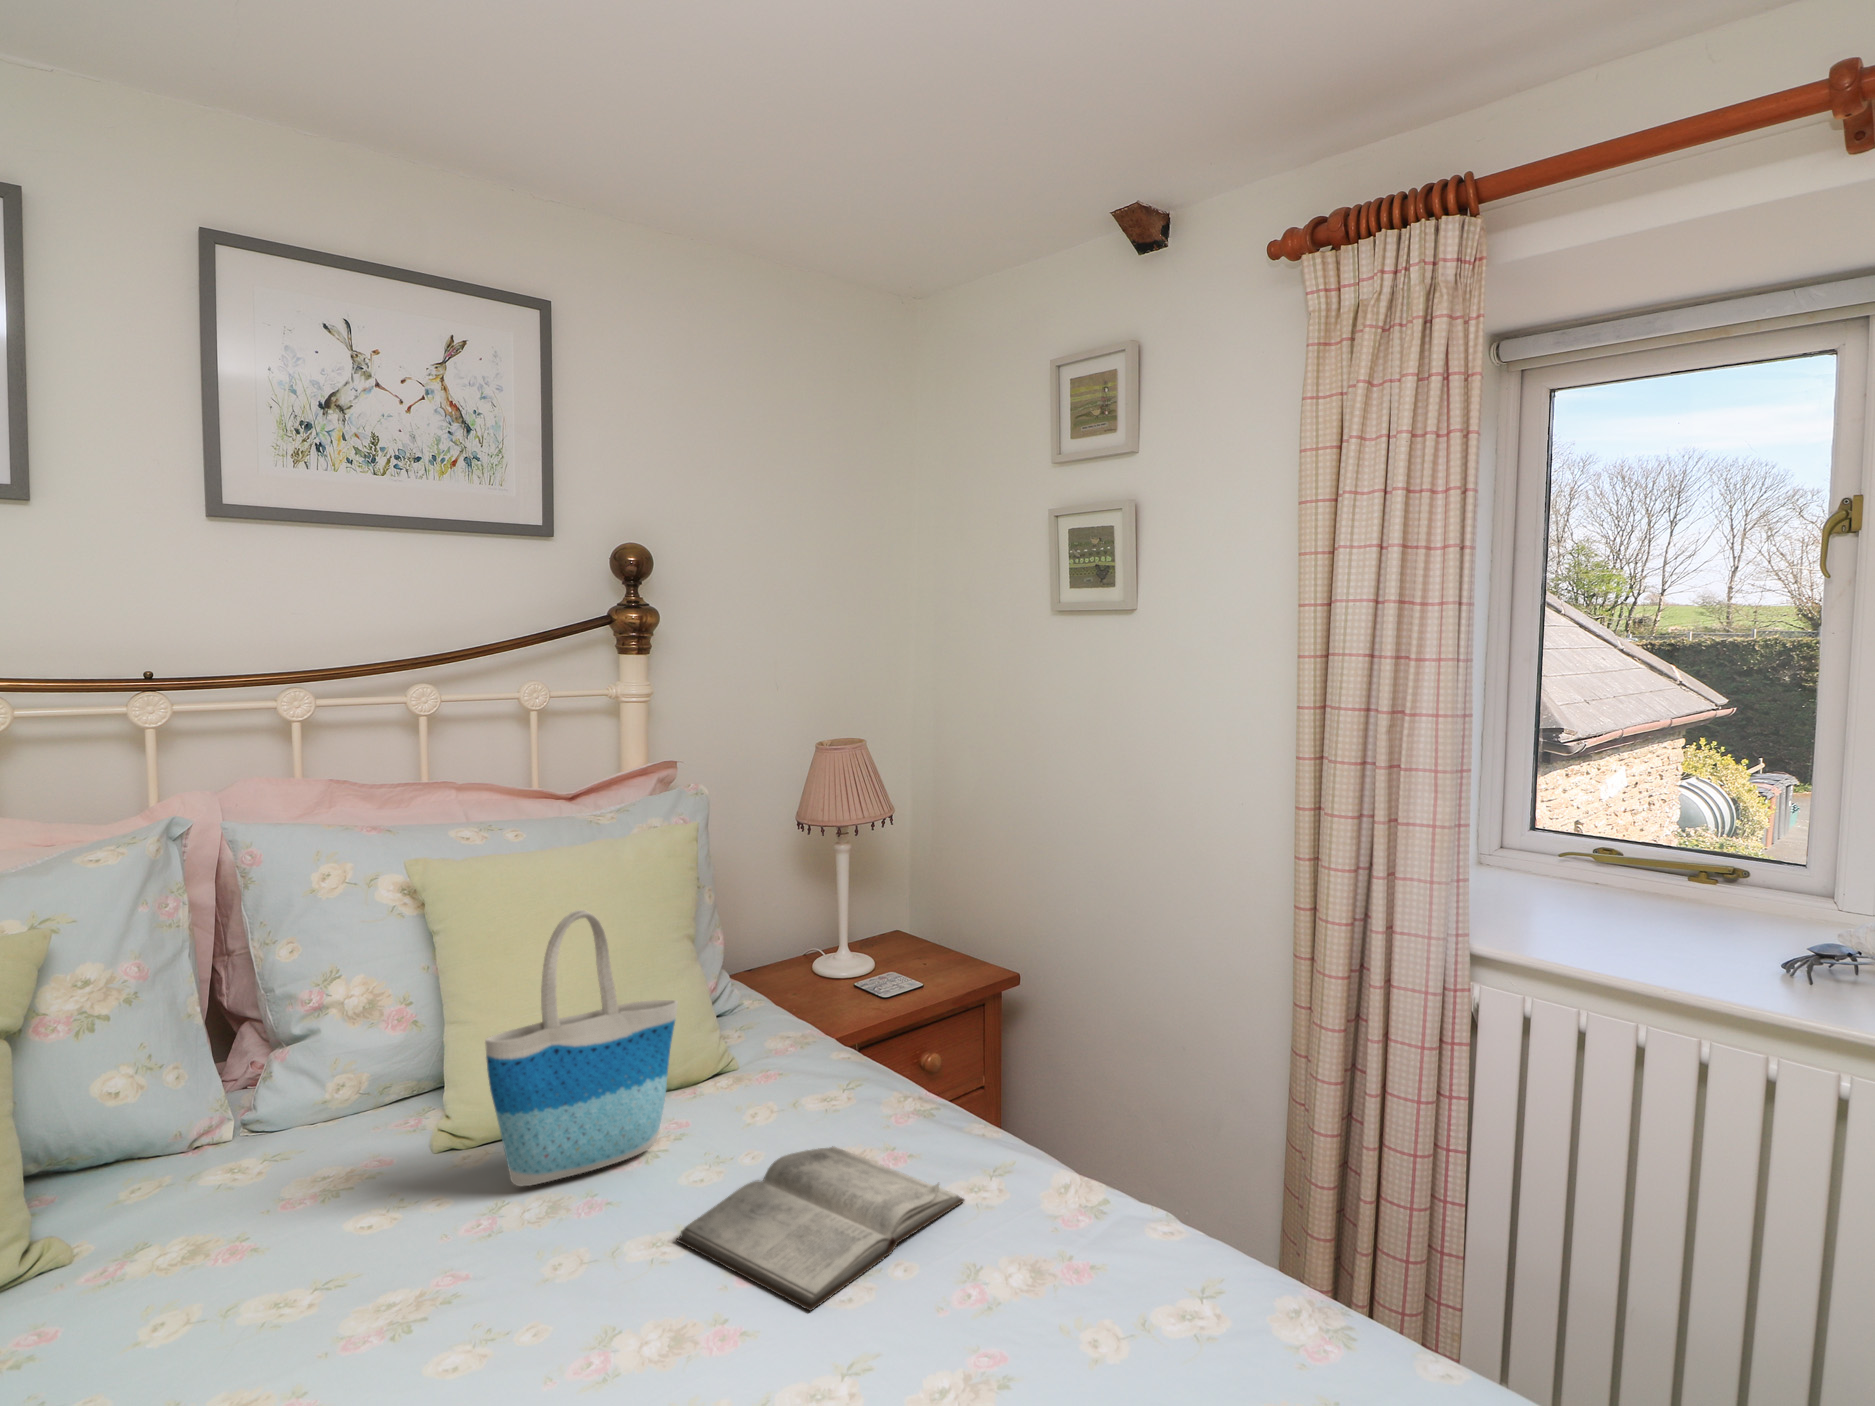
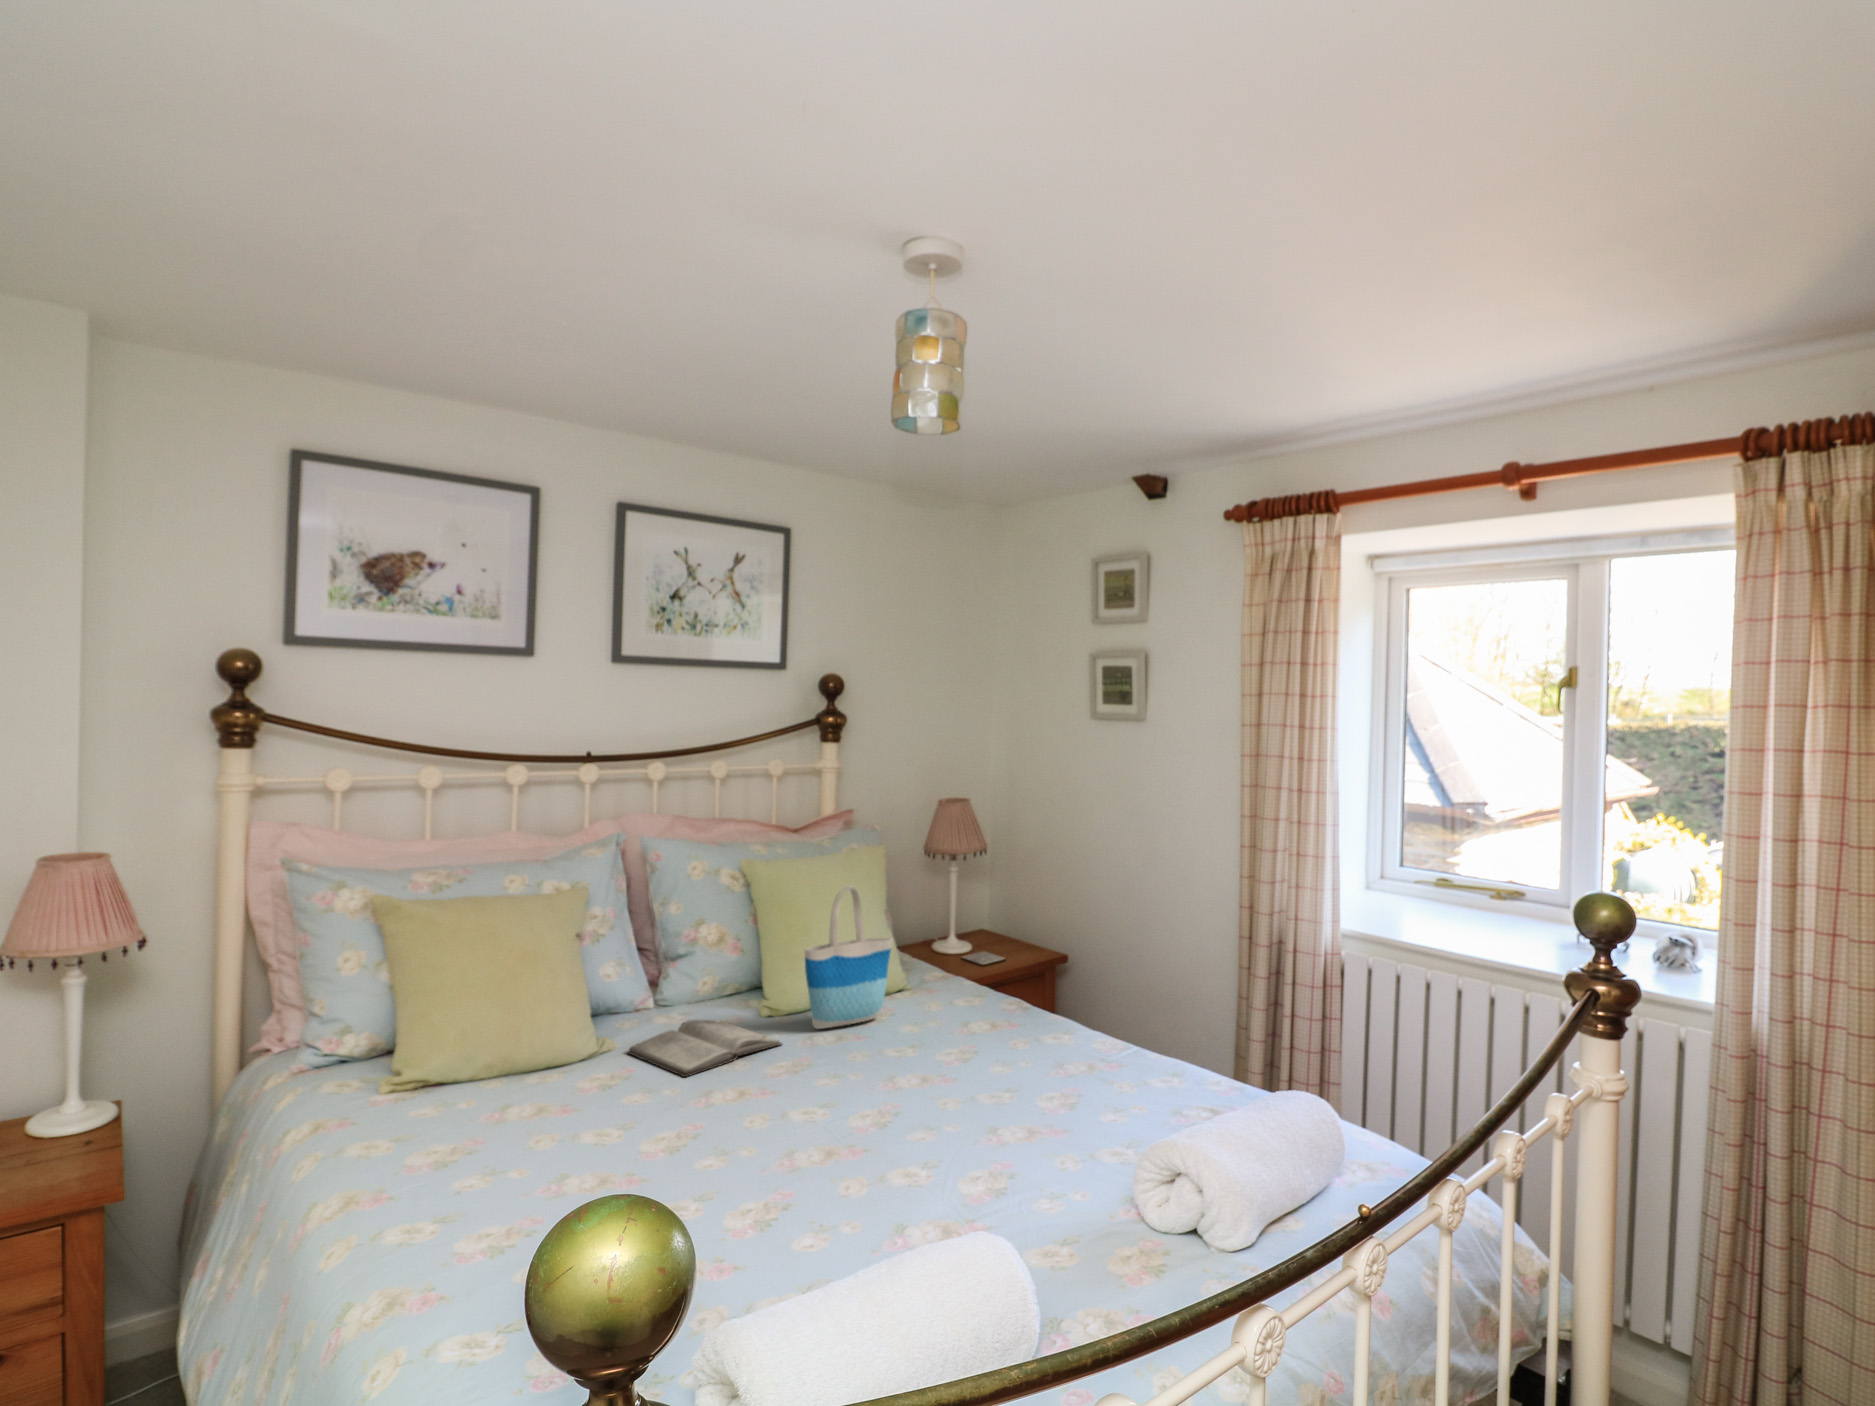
diary: present [676,1146,965,1311] -> present [627,1020,782,1077]

